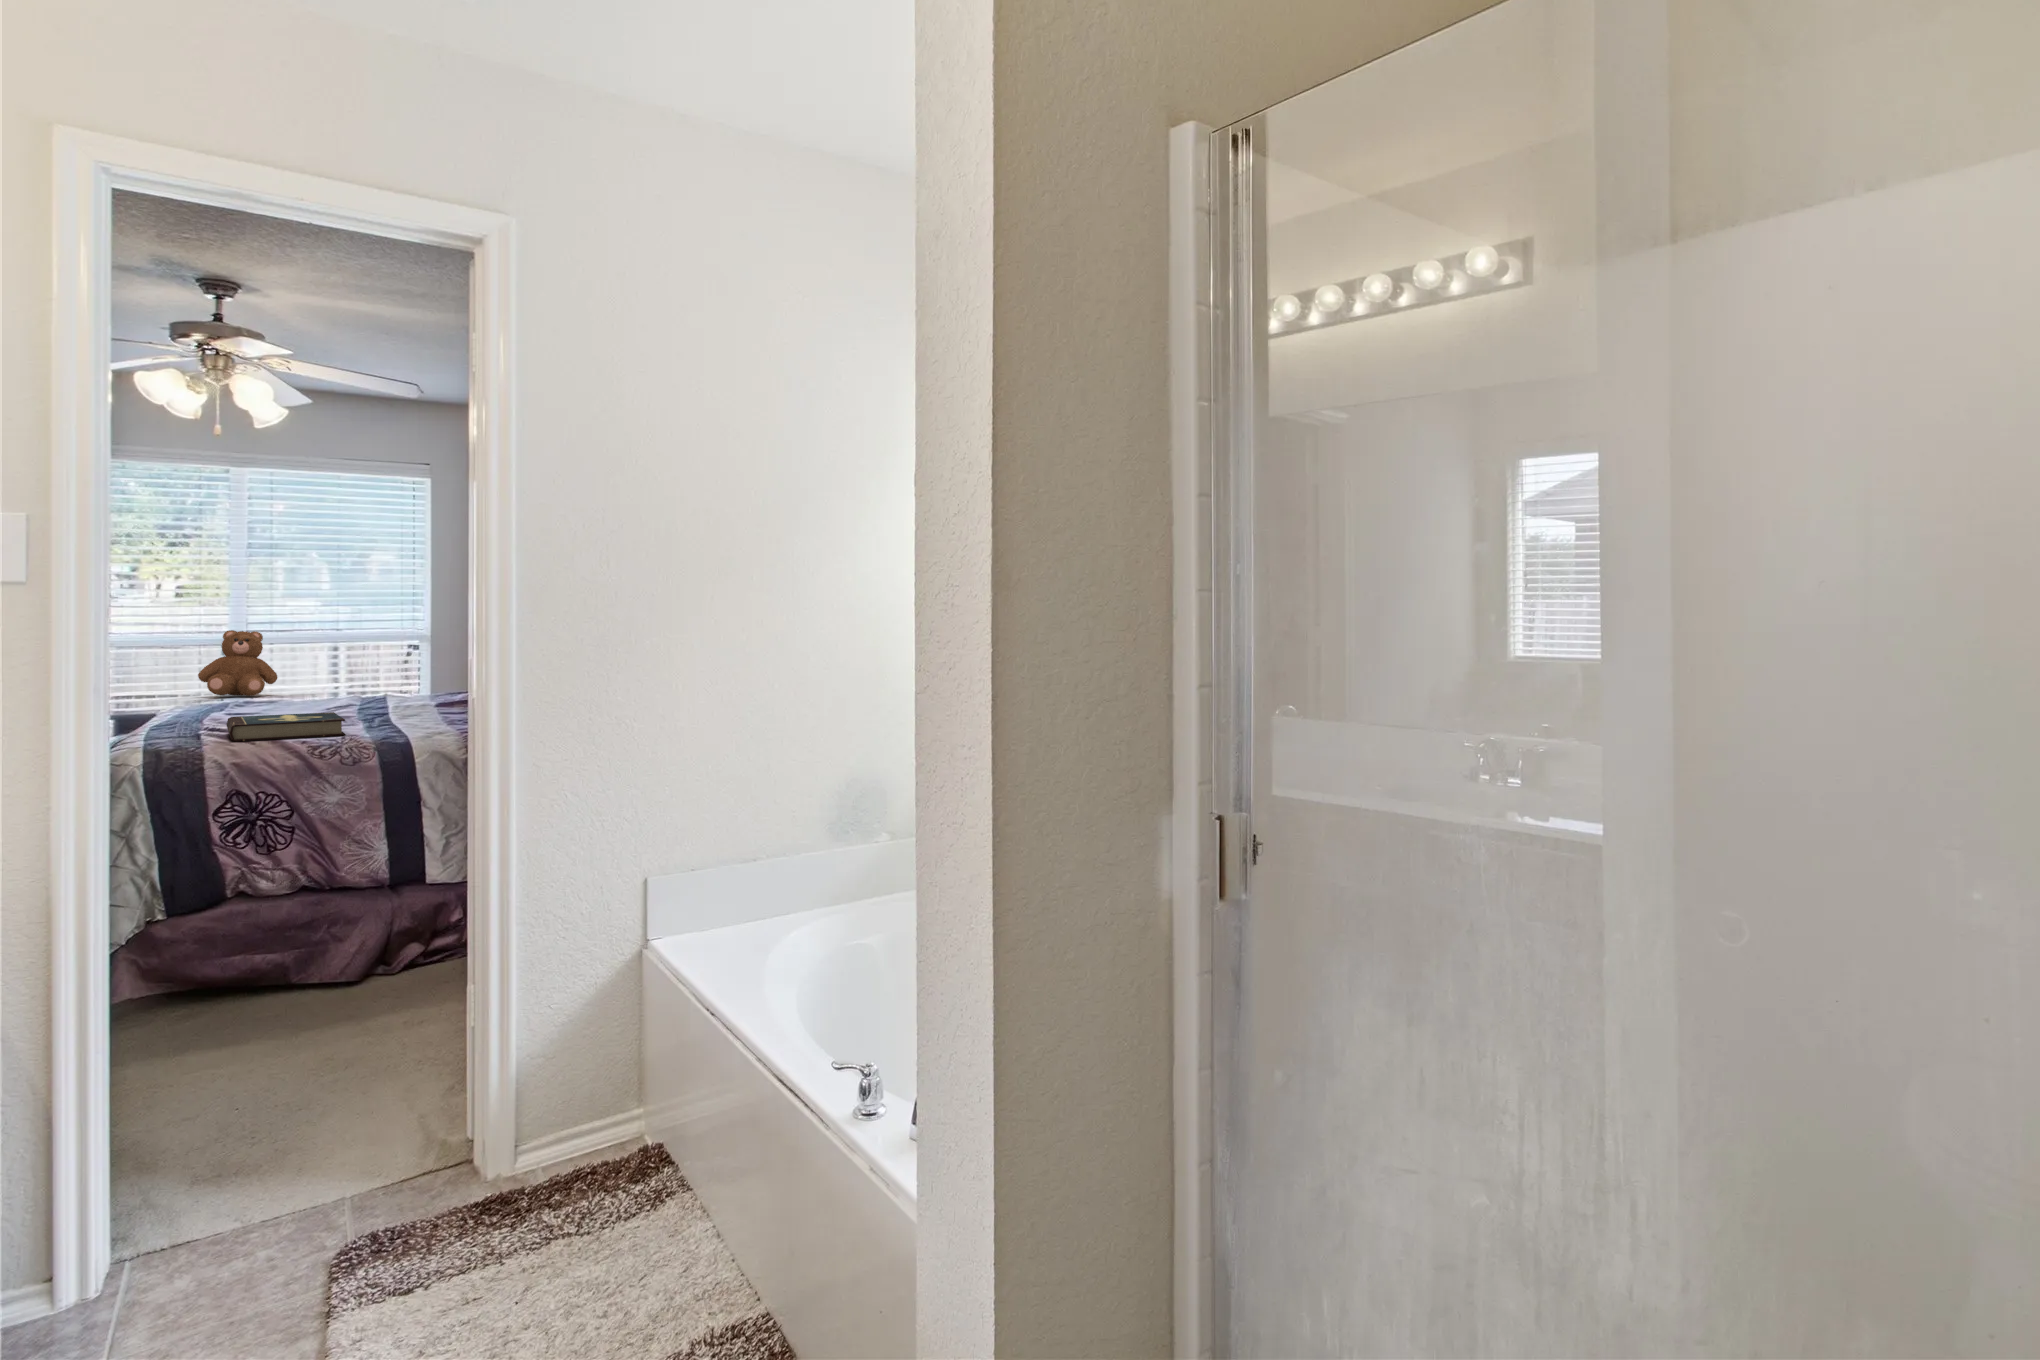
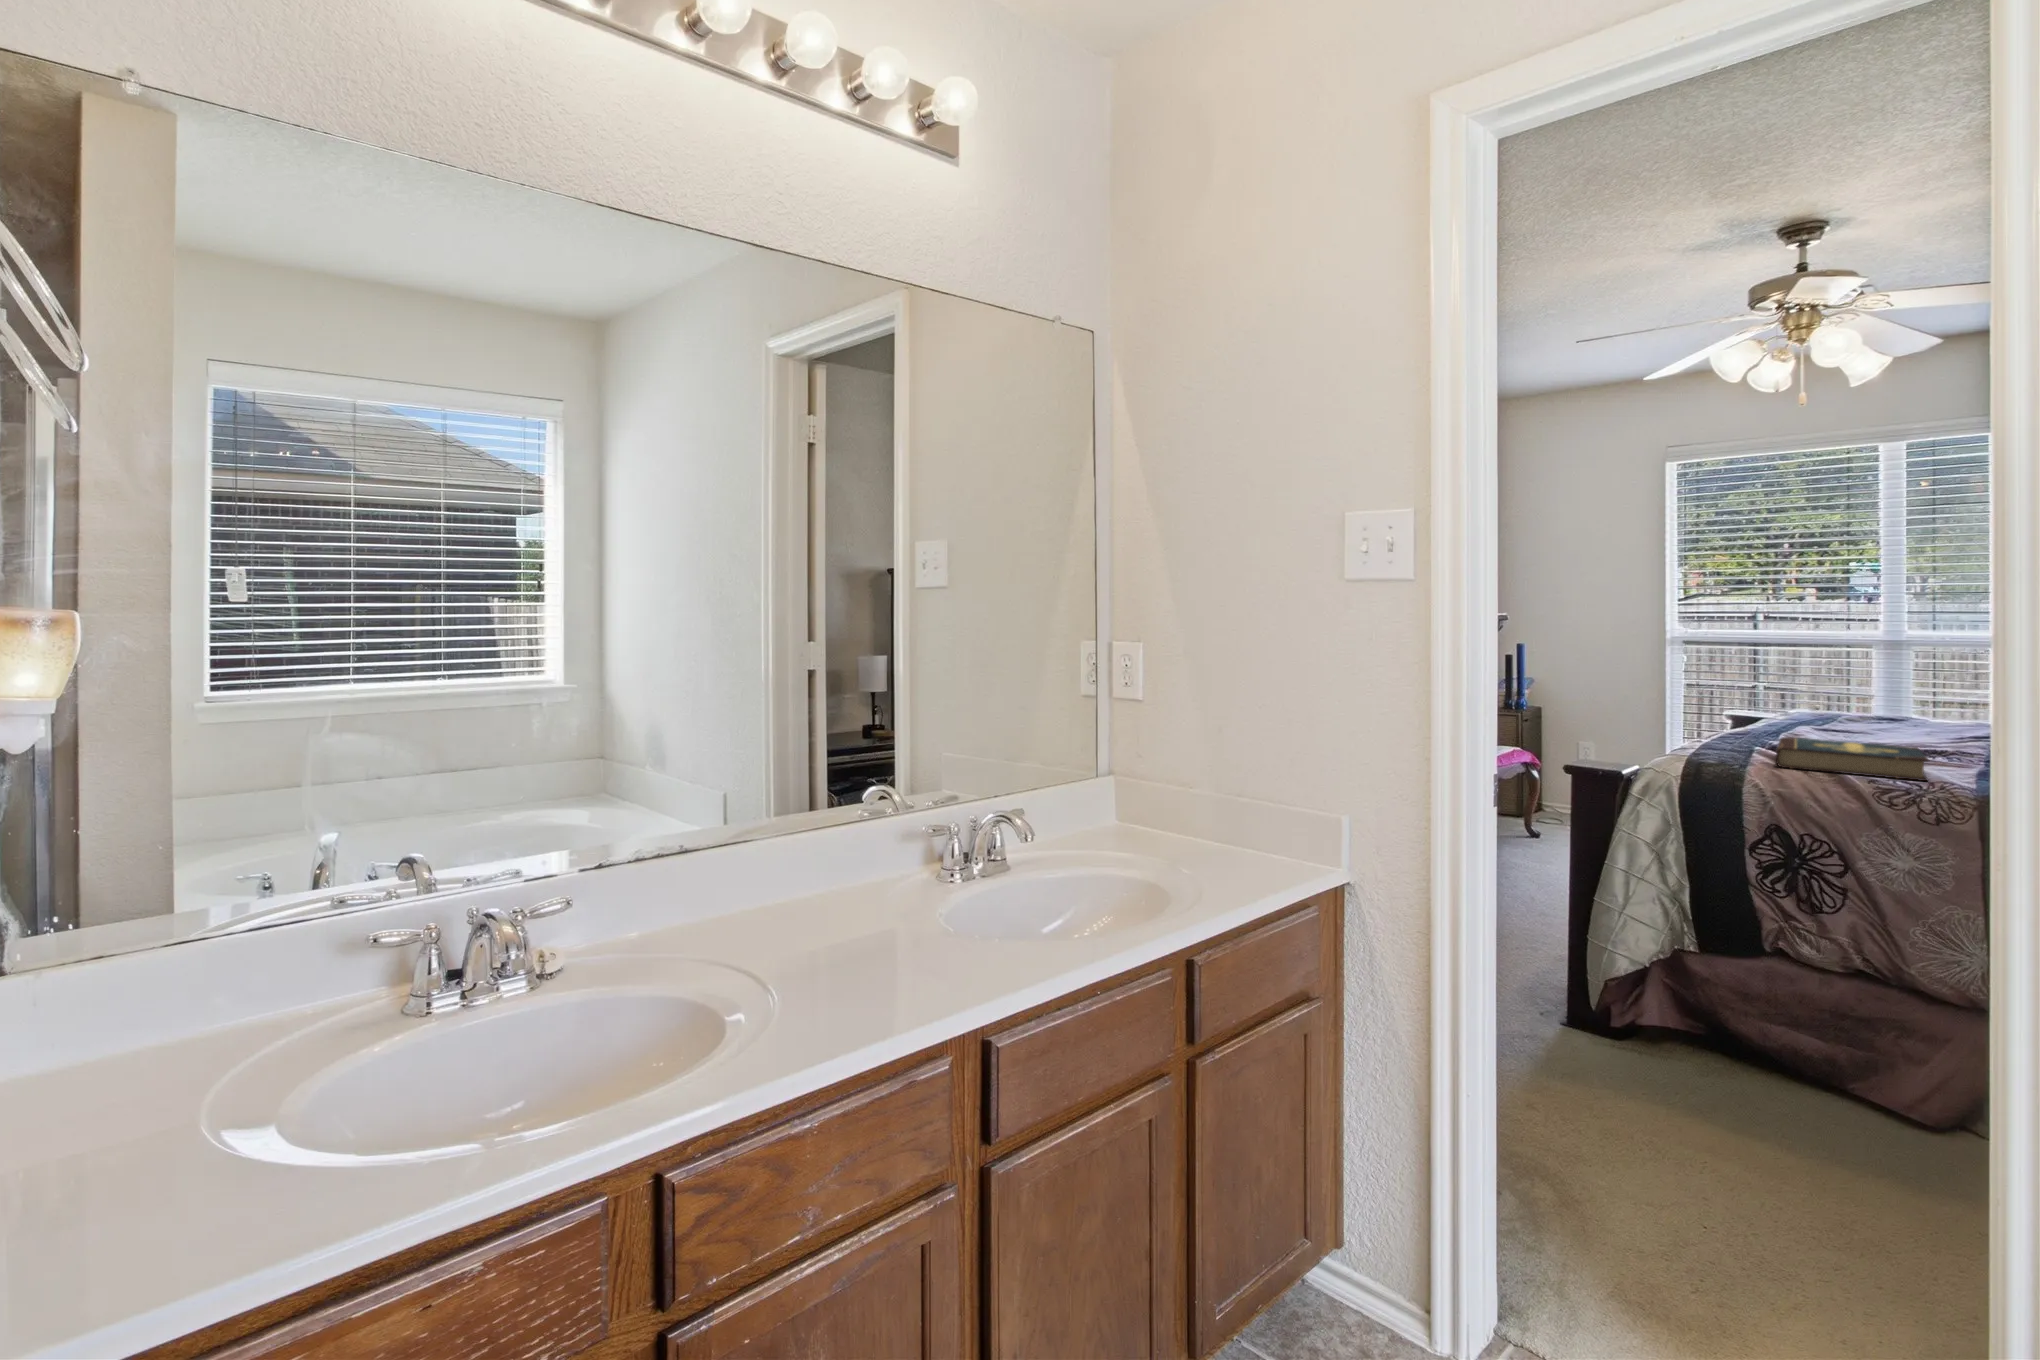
teddy bear: present [198,630,278,696] -> none [1773,636,1865,714]

